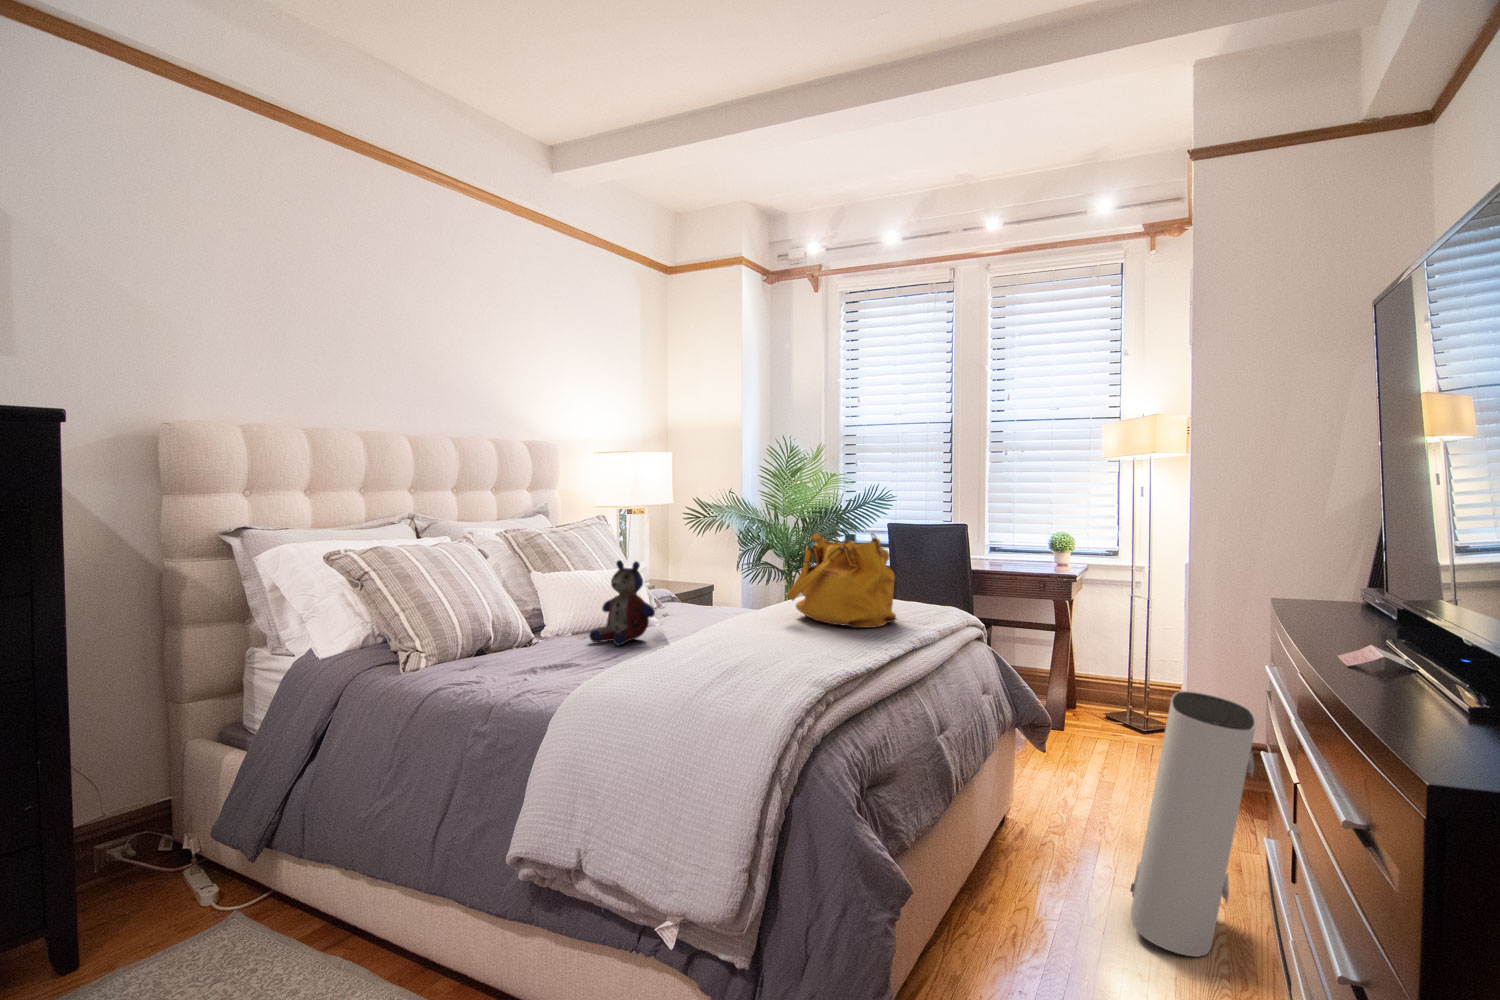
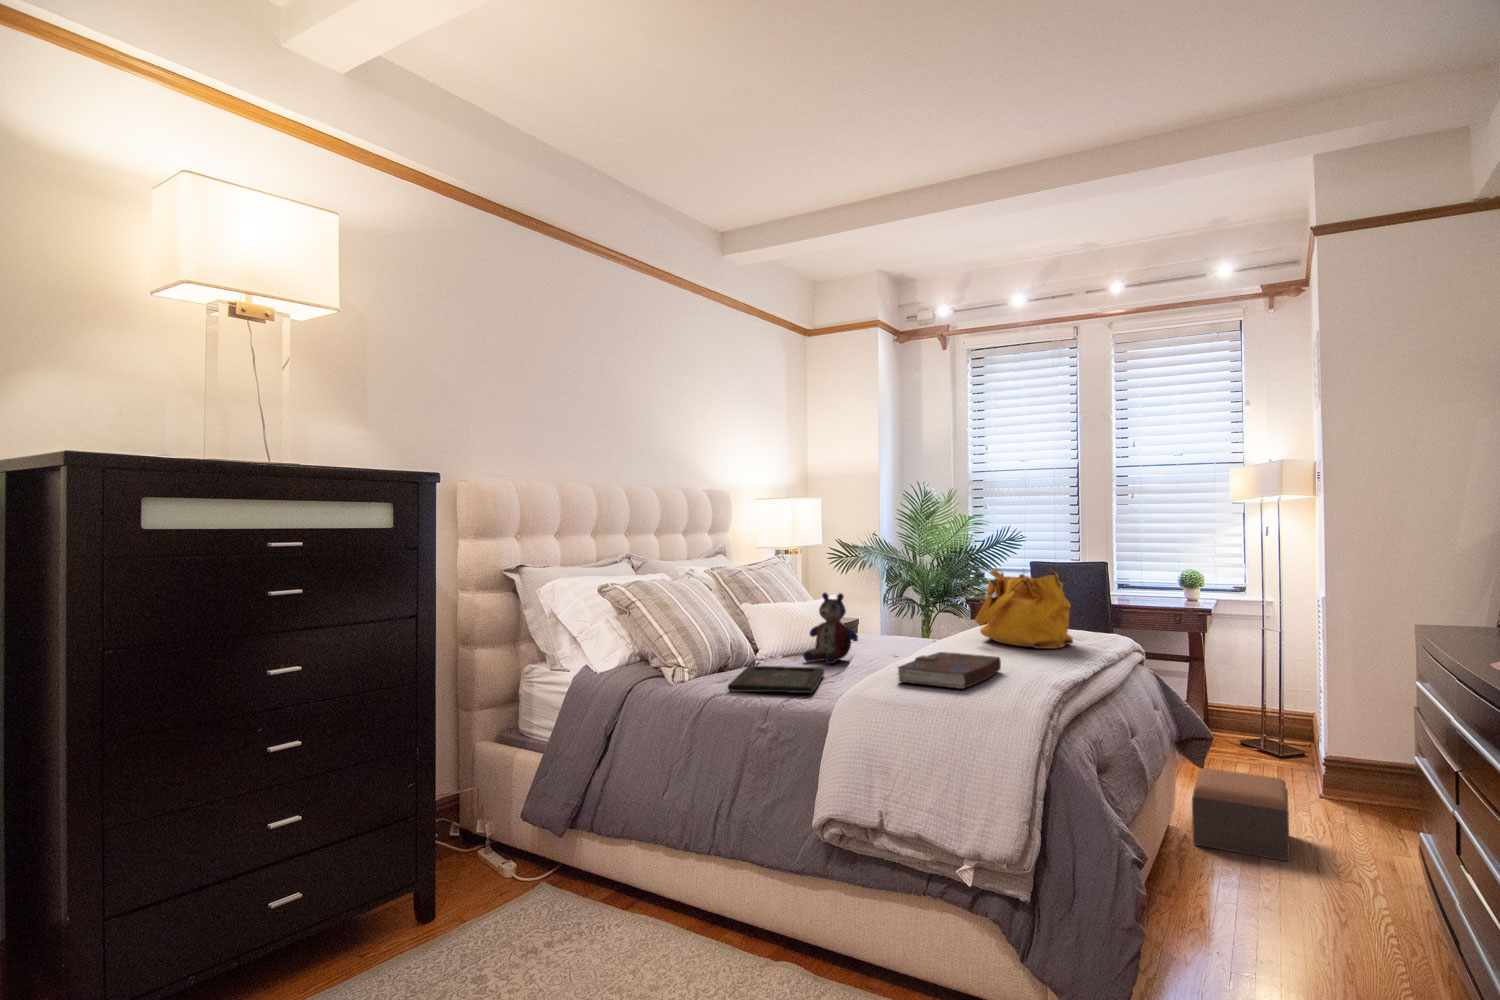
book: none [646,635,788,686] -> present [898,652,1001,689]
tray: none [457,649,599,687] -> present [728,666,824,693]
air purifier: present [1130,691,1256,956] -> none [1299,705,1413,936]
footstool: none [1030,755,1135,861] -> present [1192,768,1290,861]

